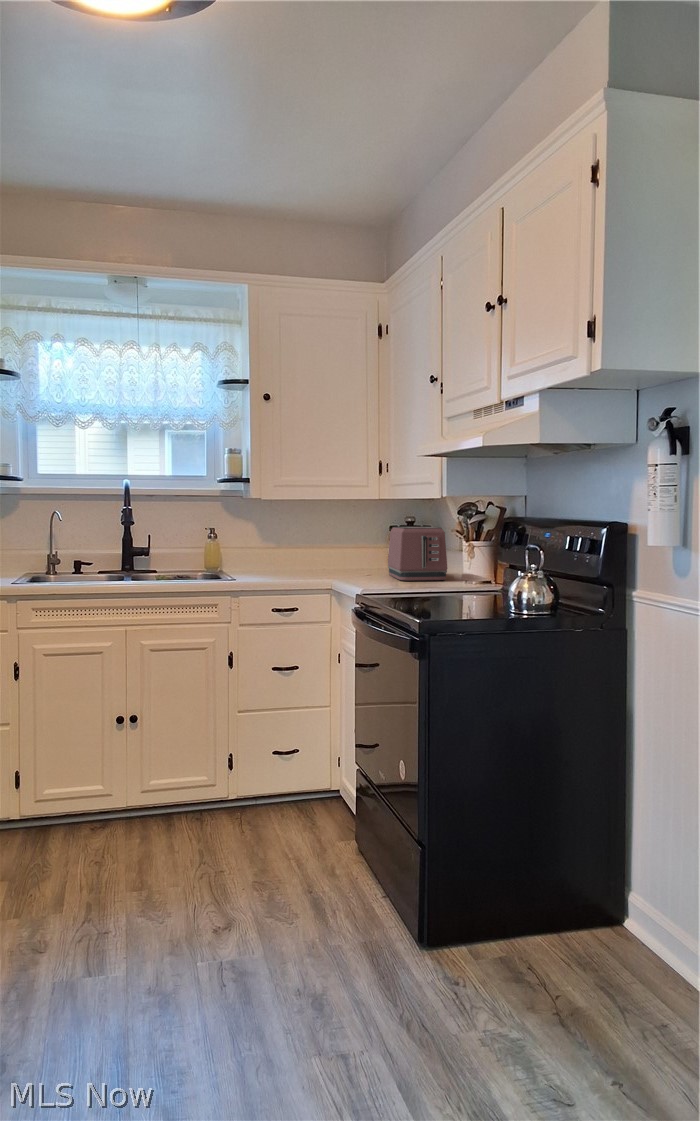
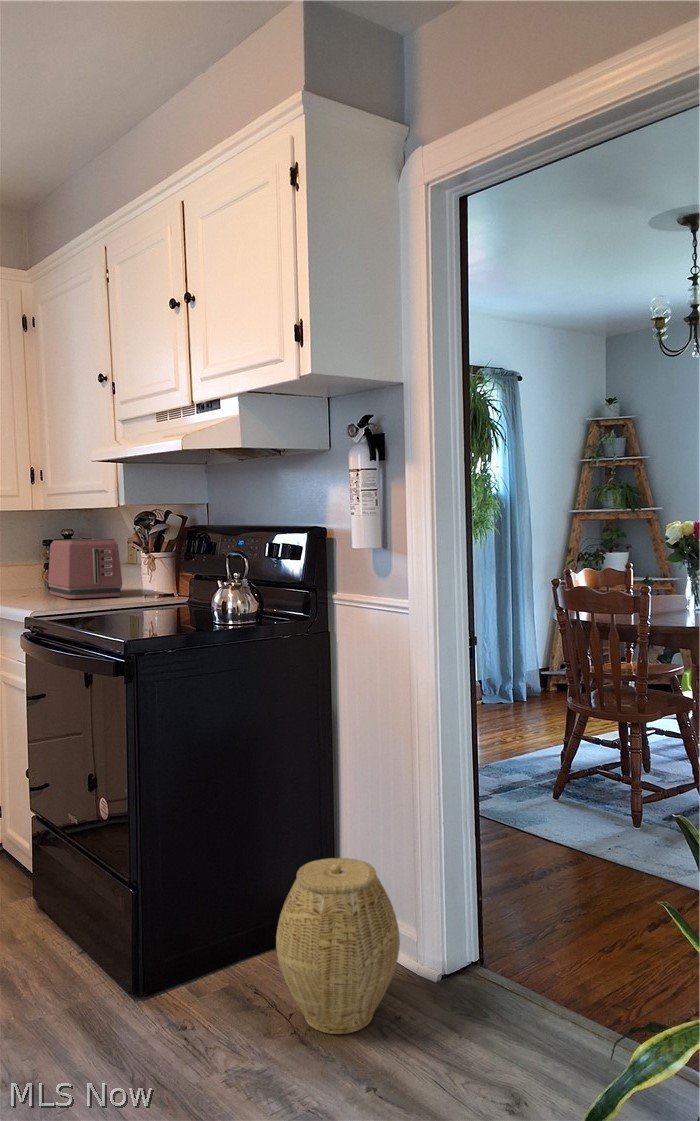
woven basket: none [544,855,674,1033] -> present [276,858,400,1034]

